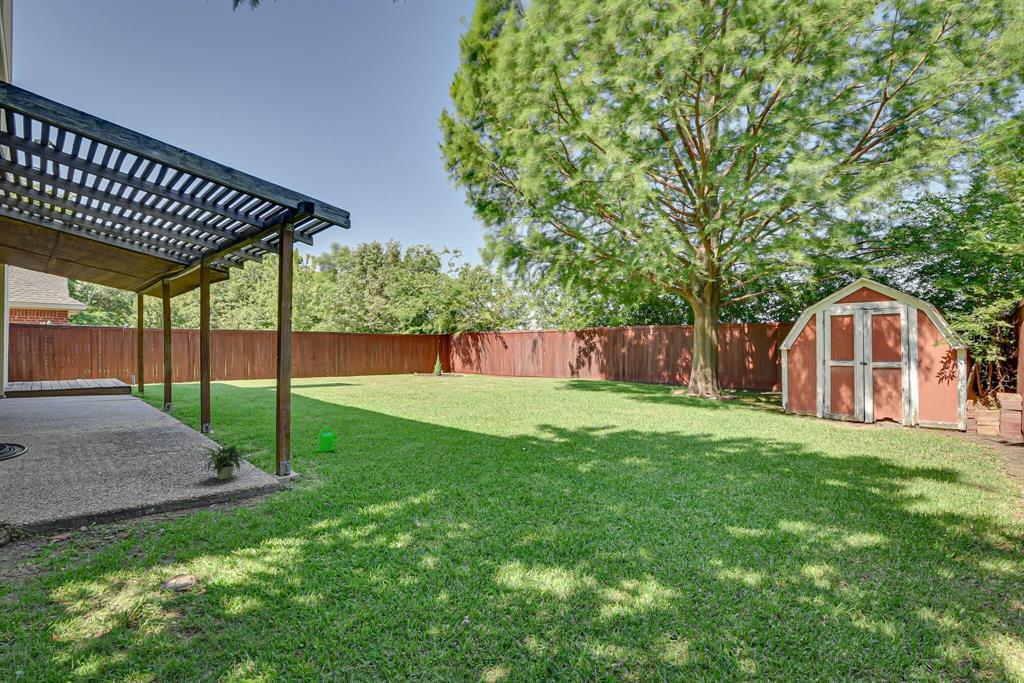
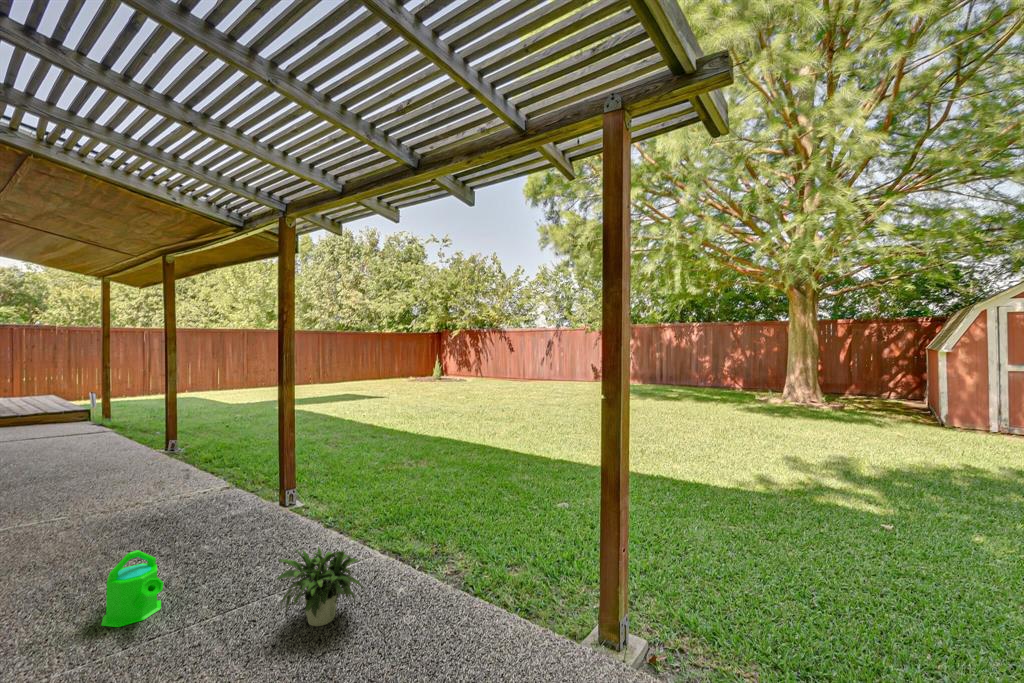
watering can: present [317,426,338,452] -> present [101,550,164,627]

